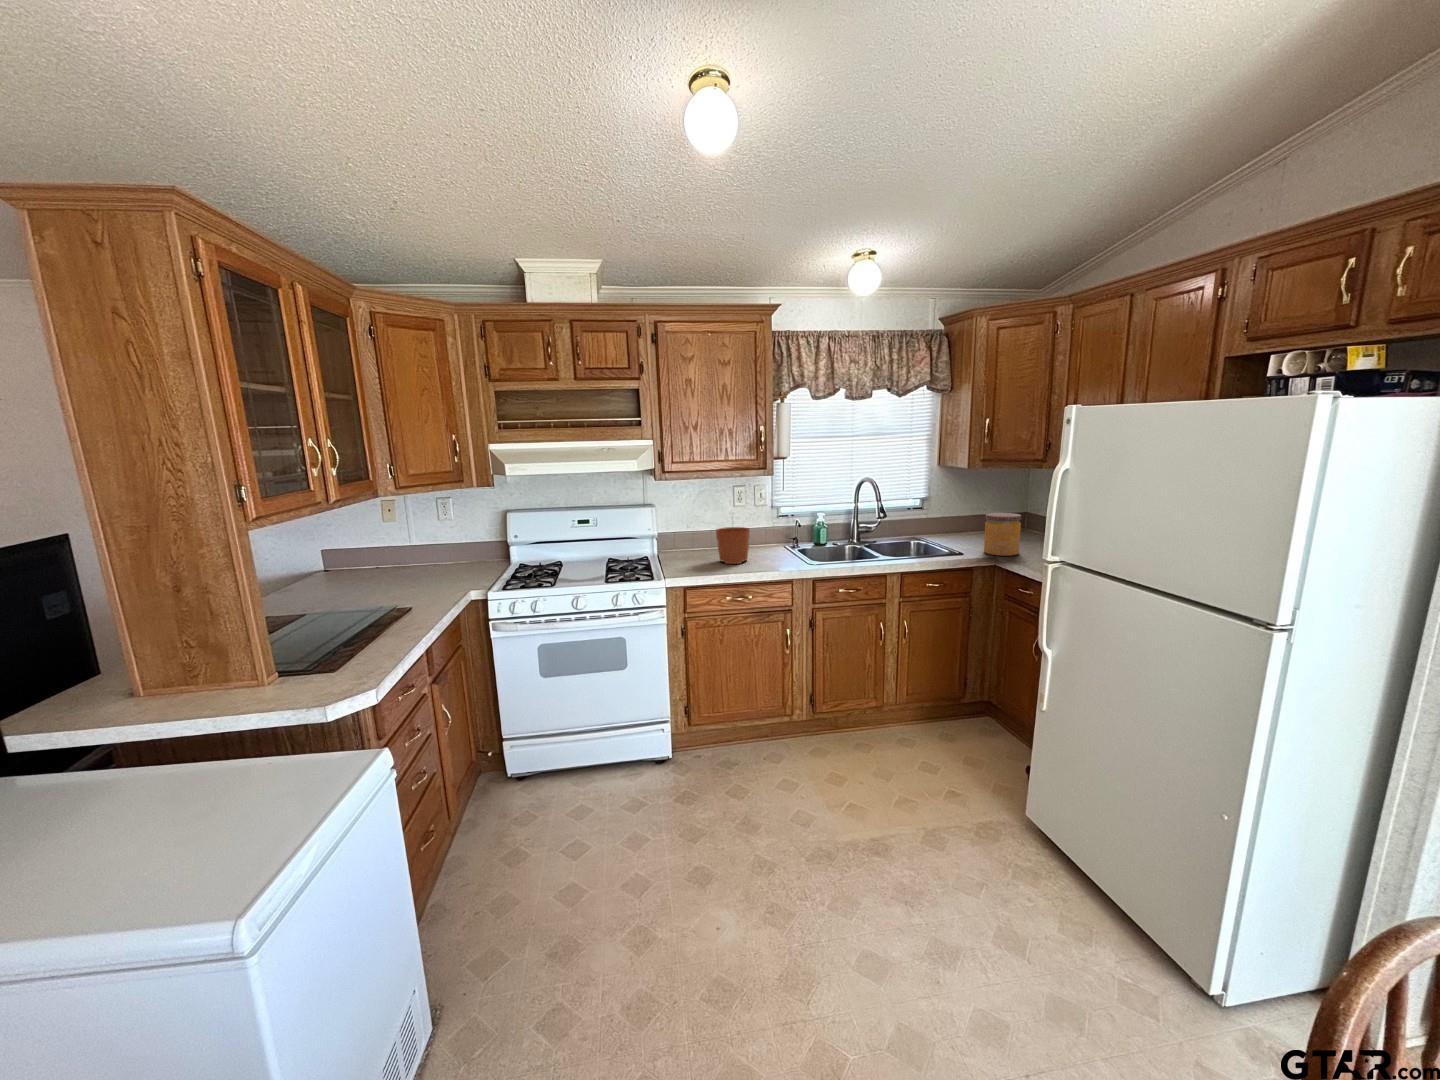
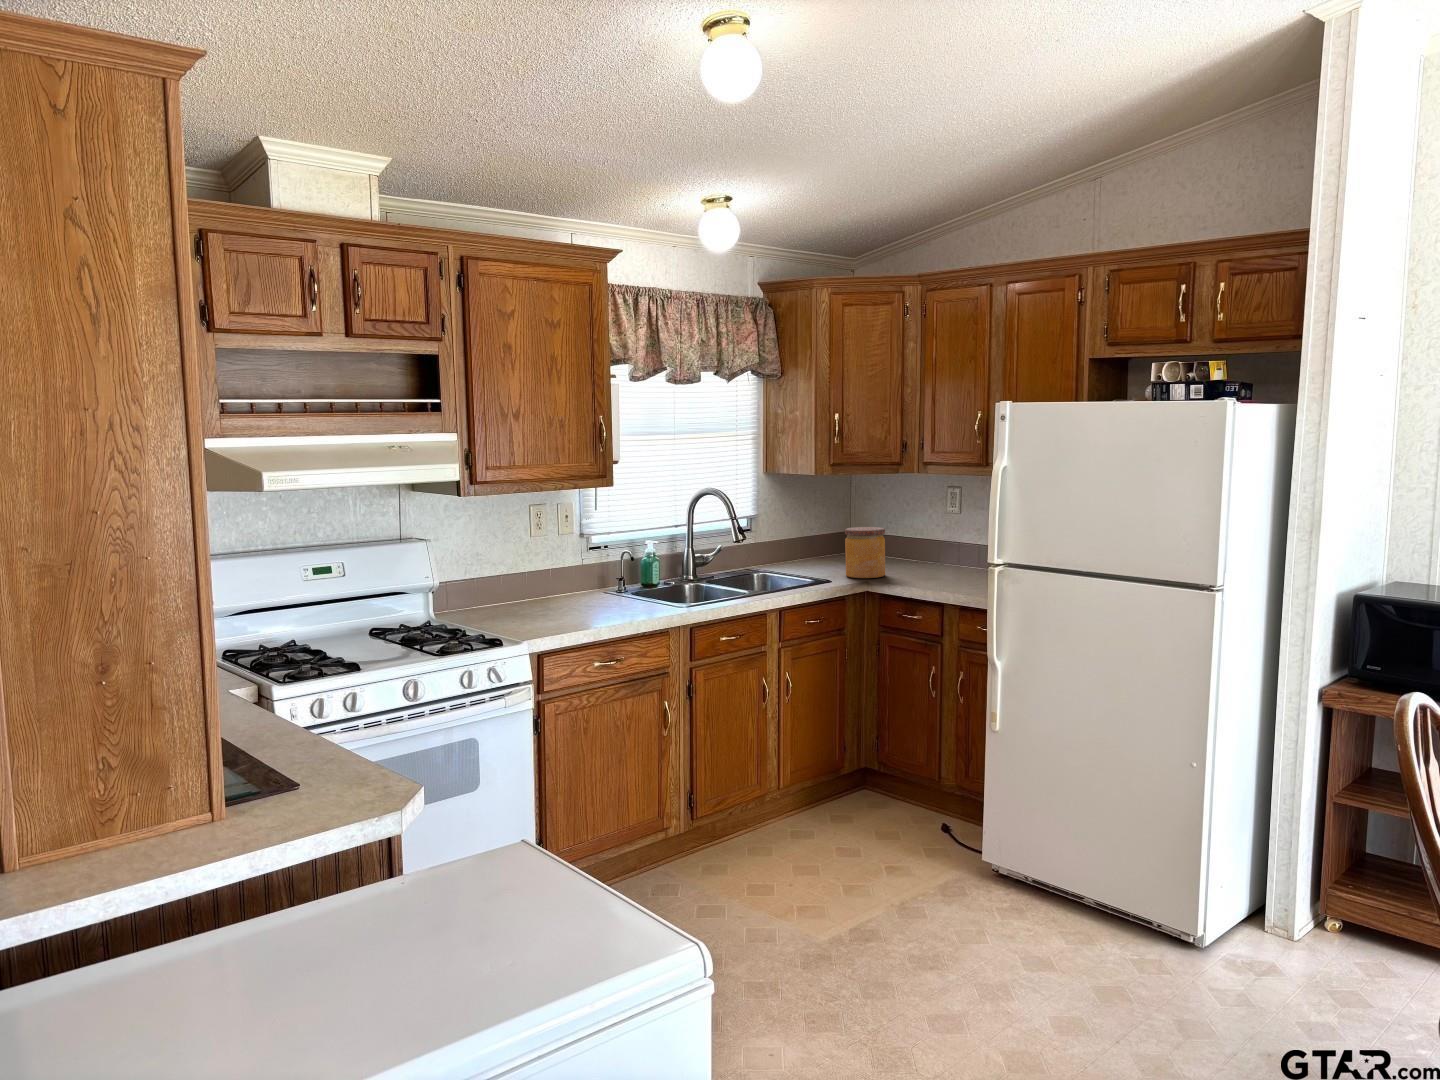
plant pot: present [716,527,750,564] -> none [539,541,591,617]

